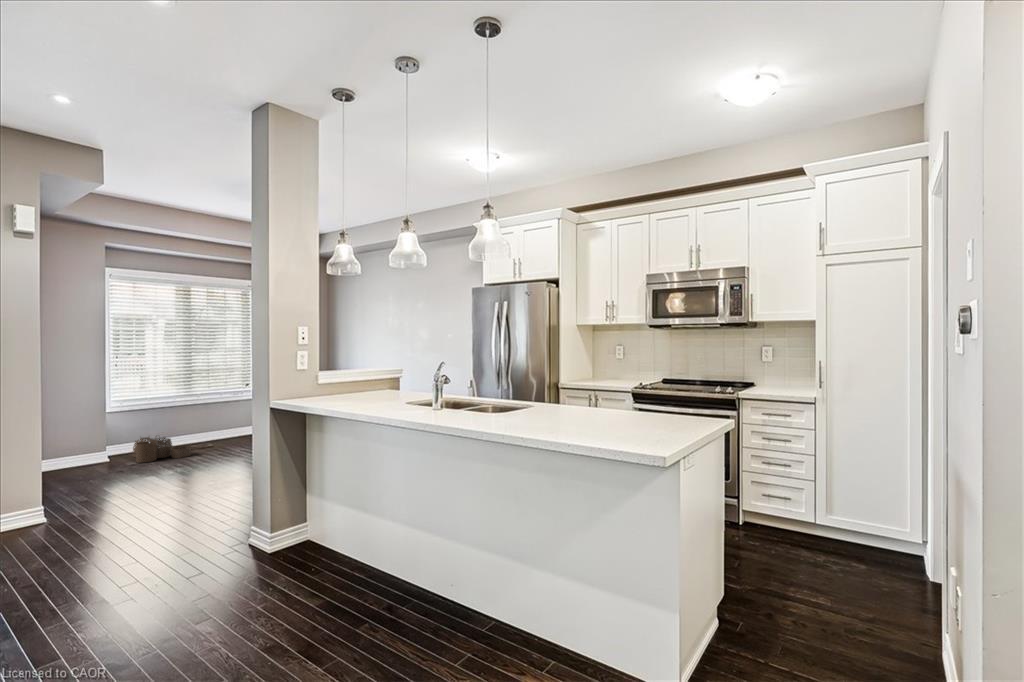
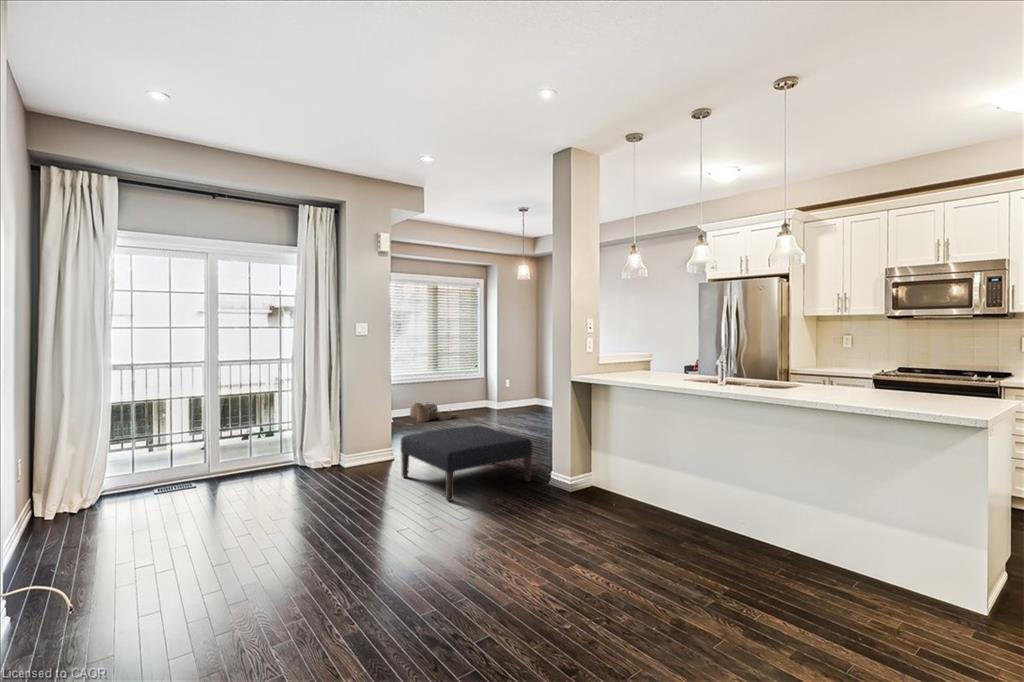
ottoman: none [19,469,225,591] -> present [401,425,532,501]

